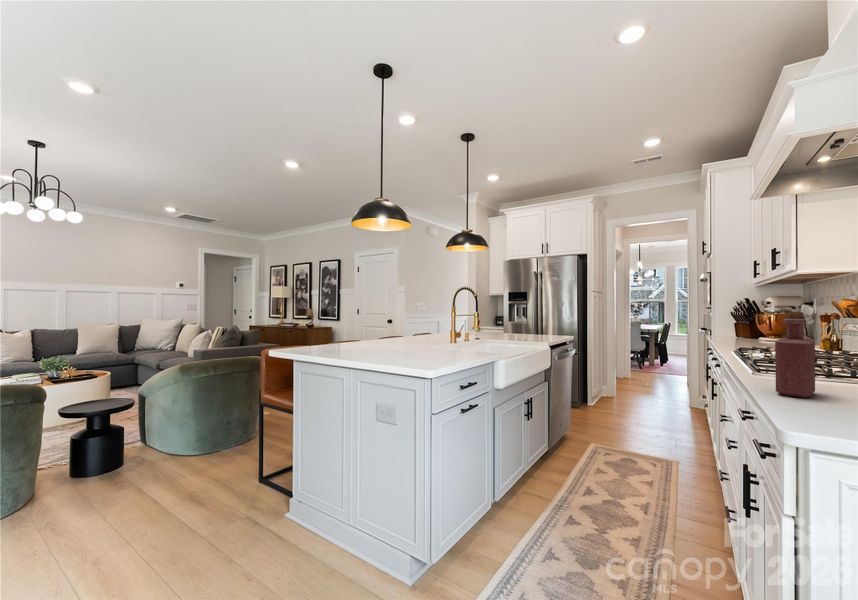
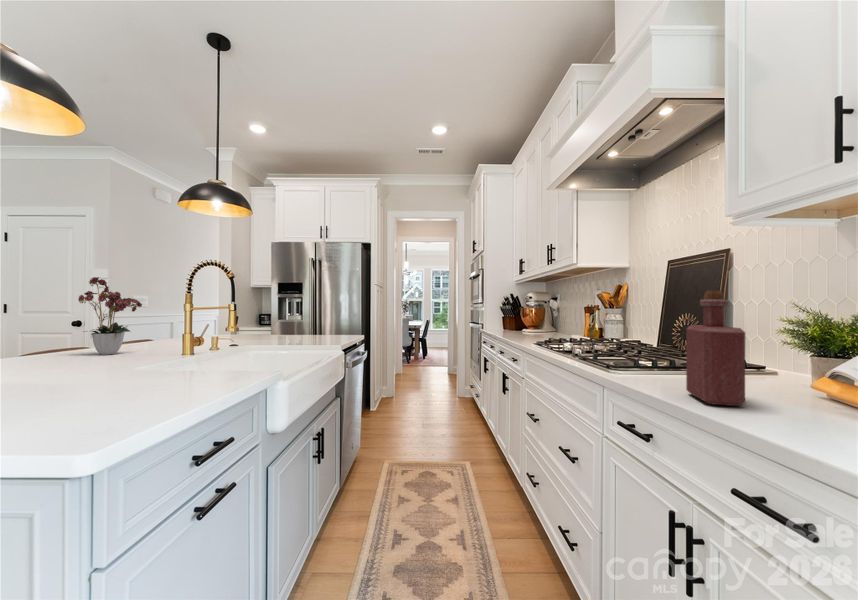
flower arrangement: none [402,296,433,340] -> present [78,277,142,355]

